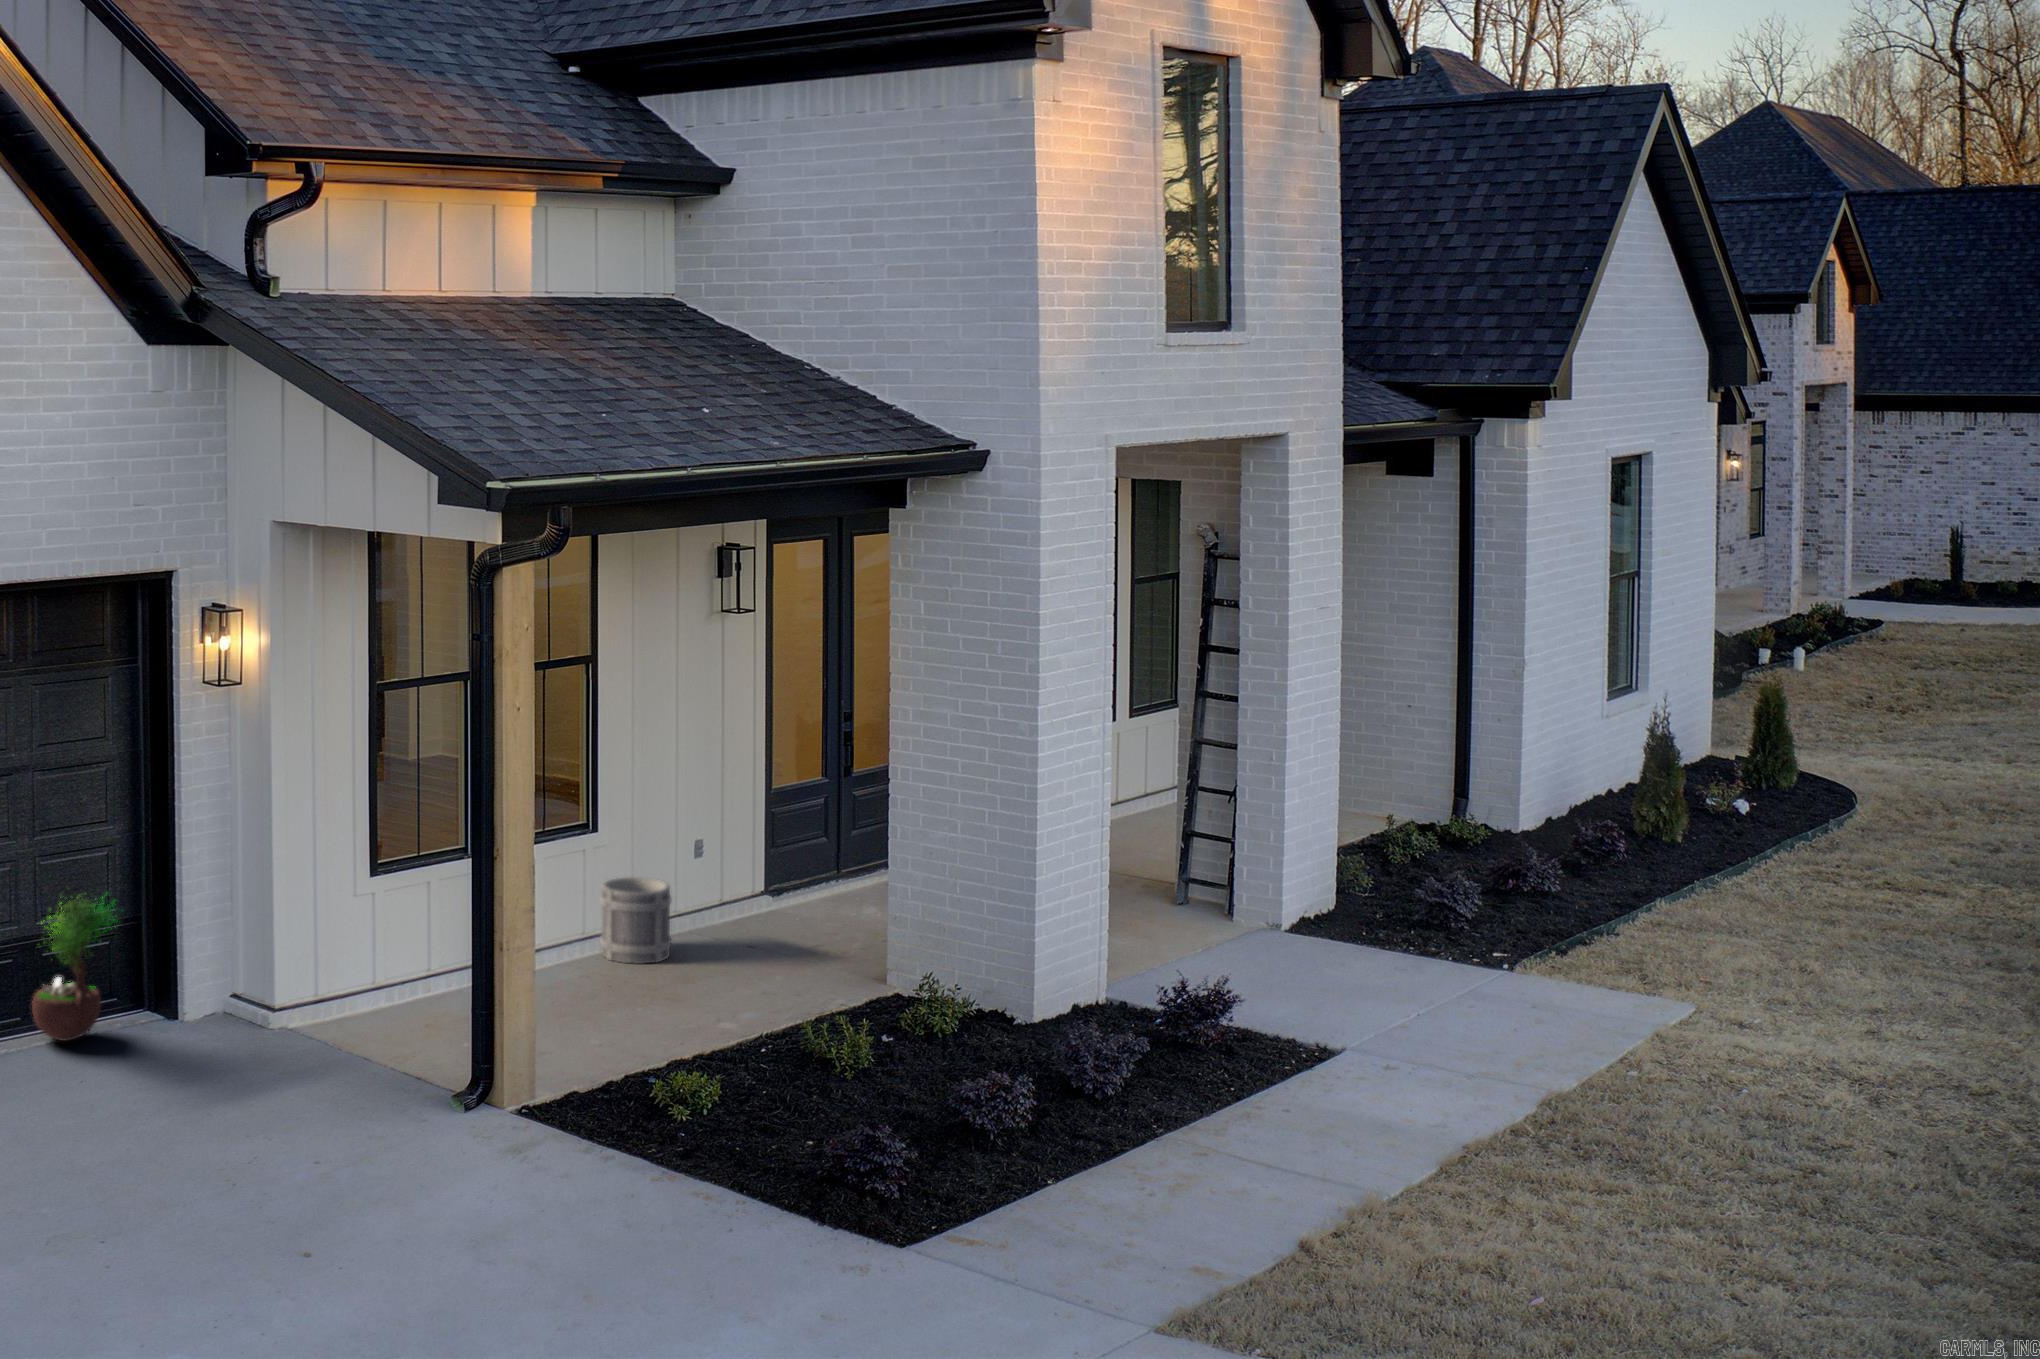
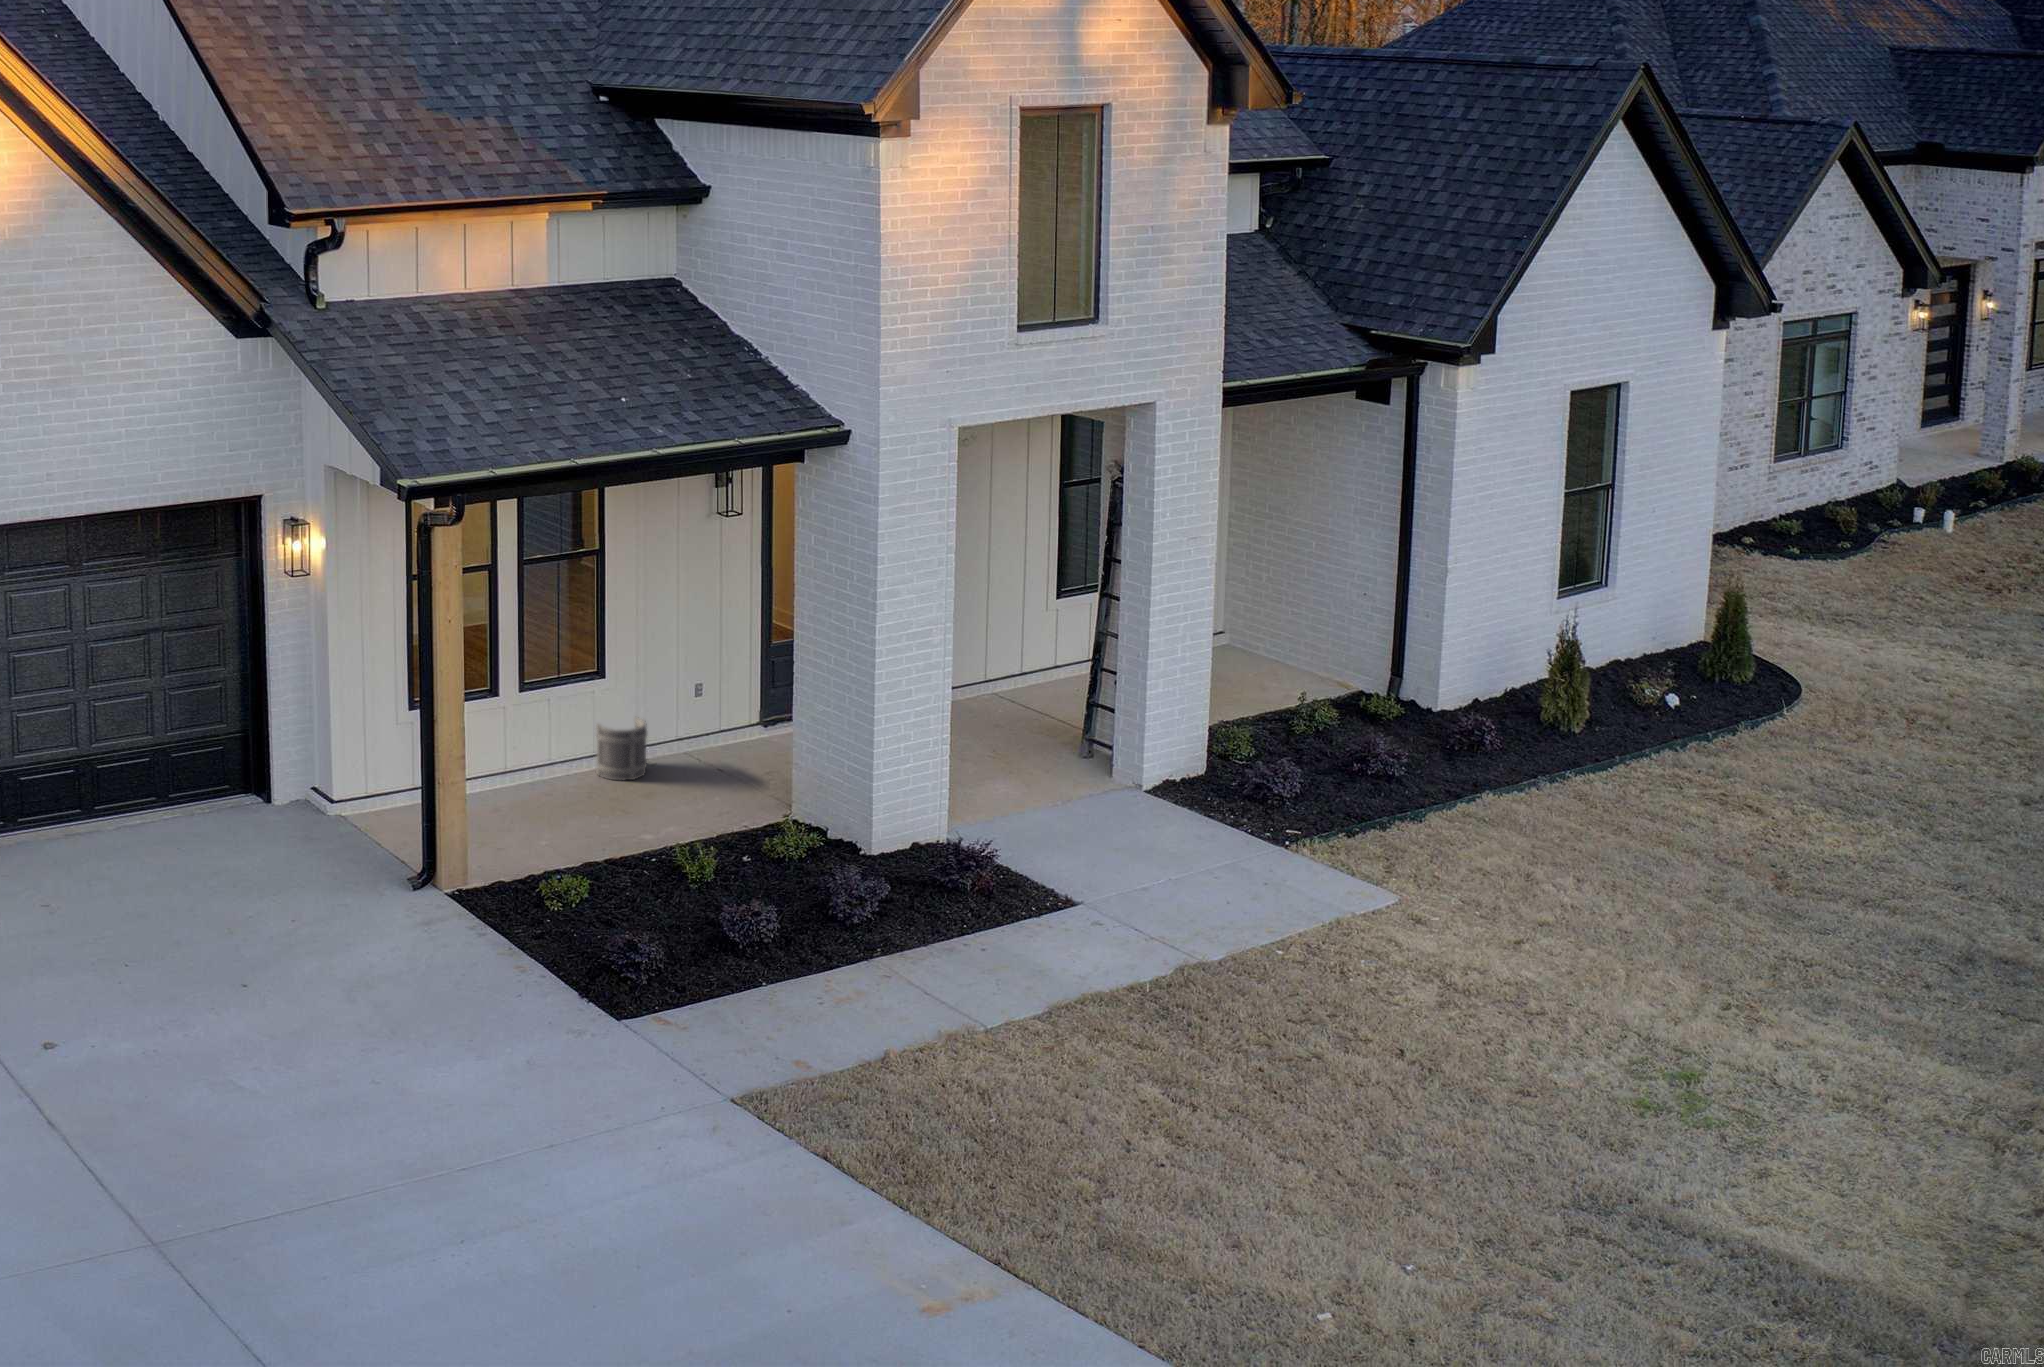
potted tree: present [32,893,117,1041] -> none [159,714,220,814]

